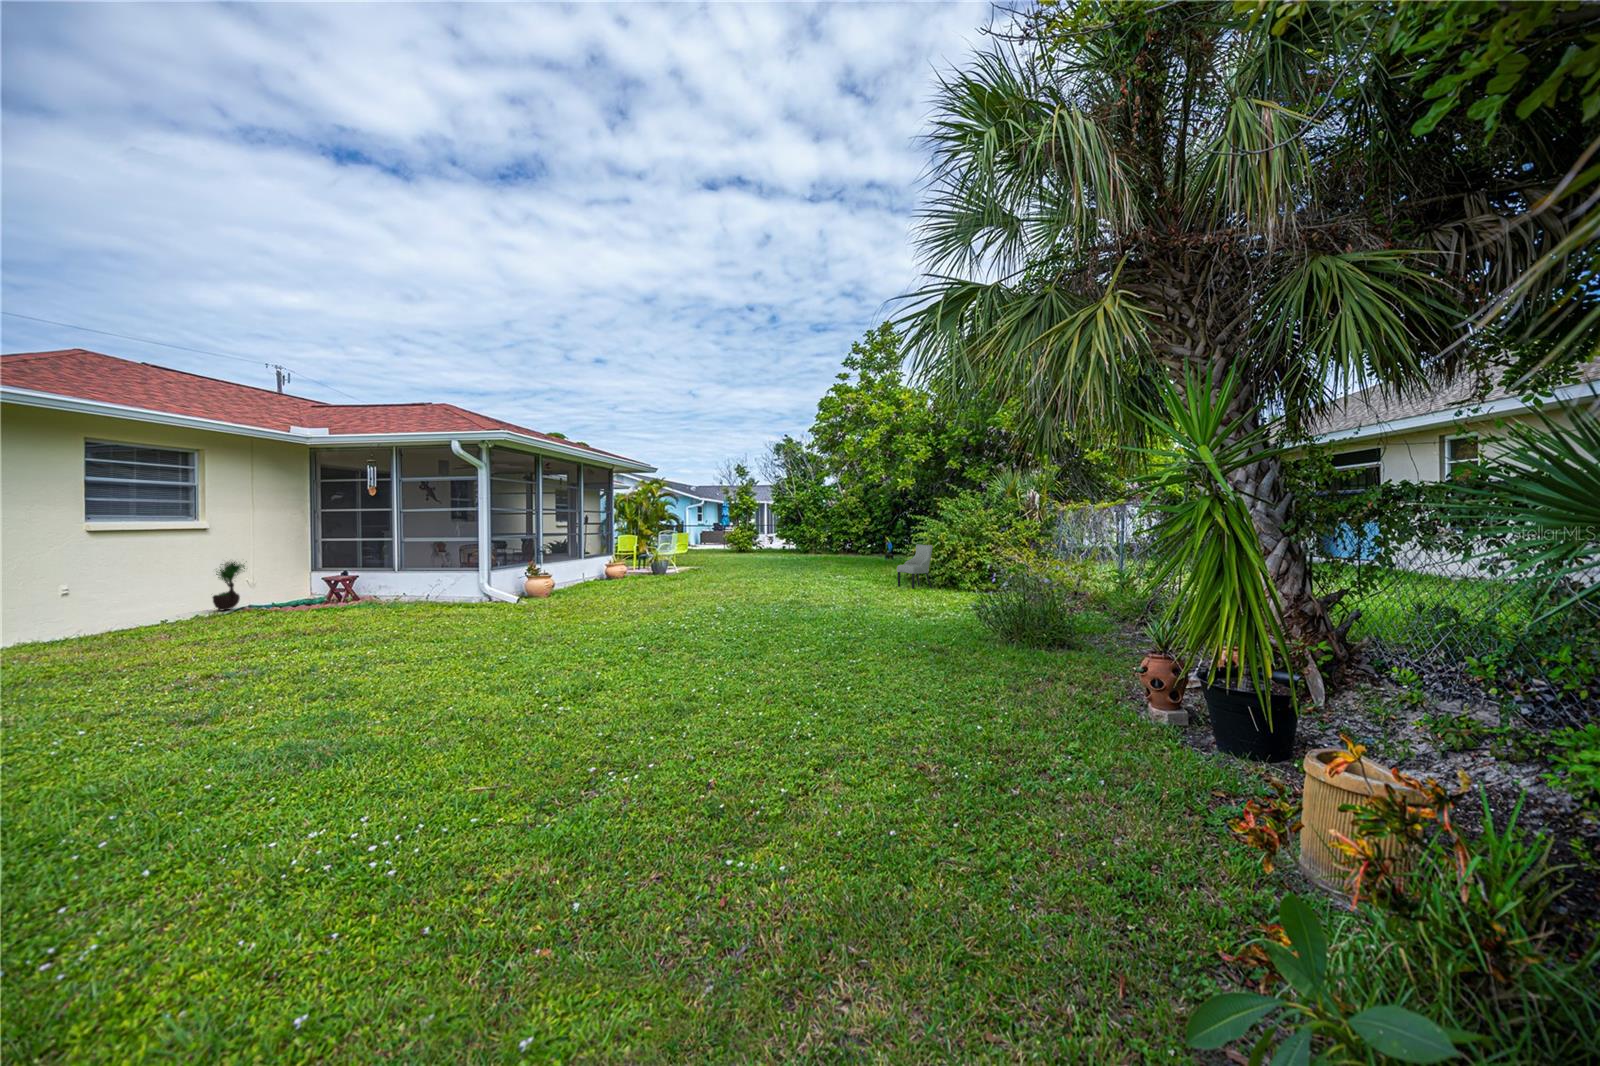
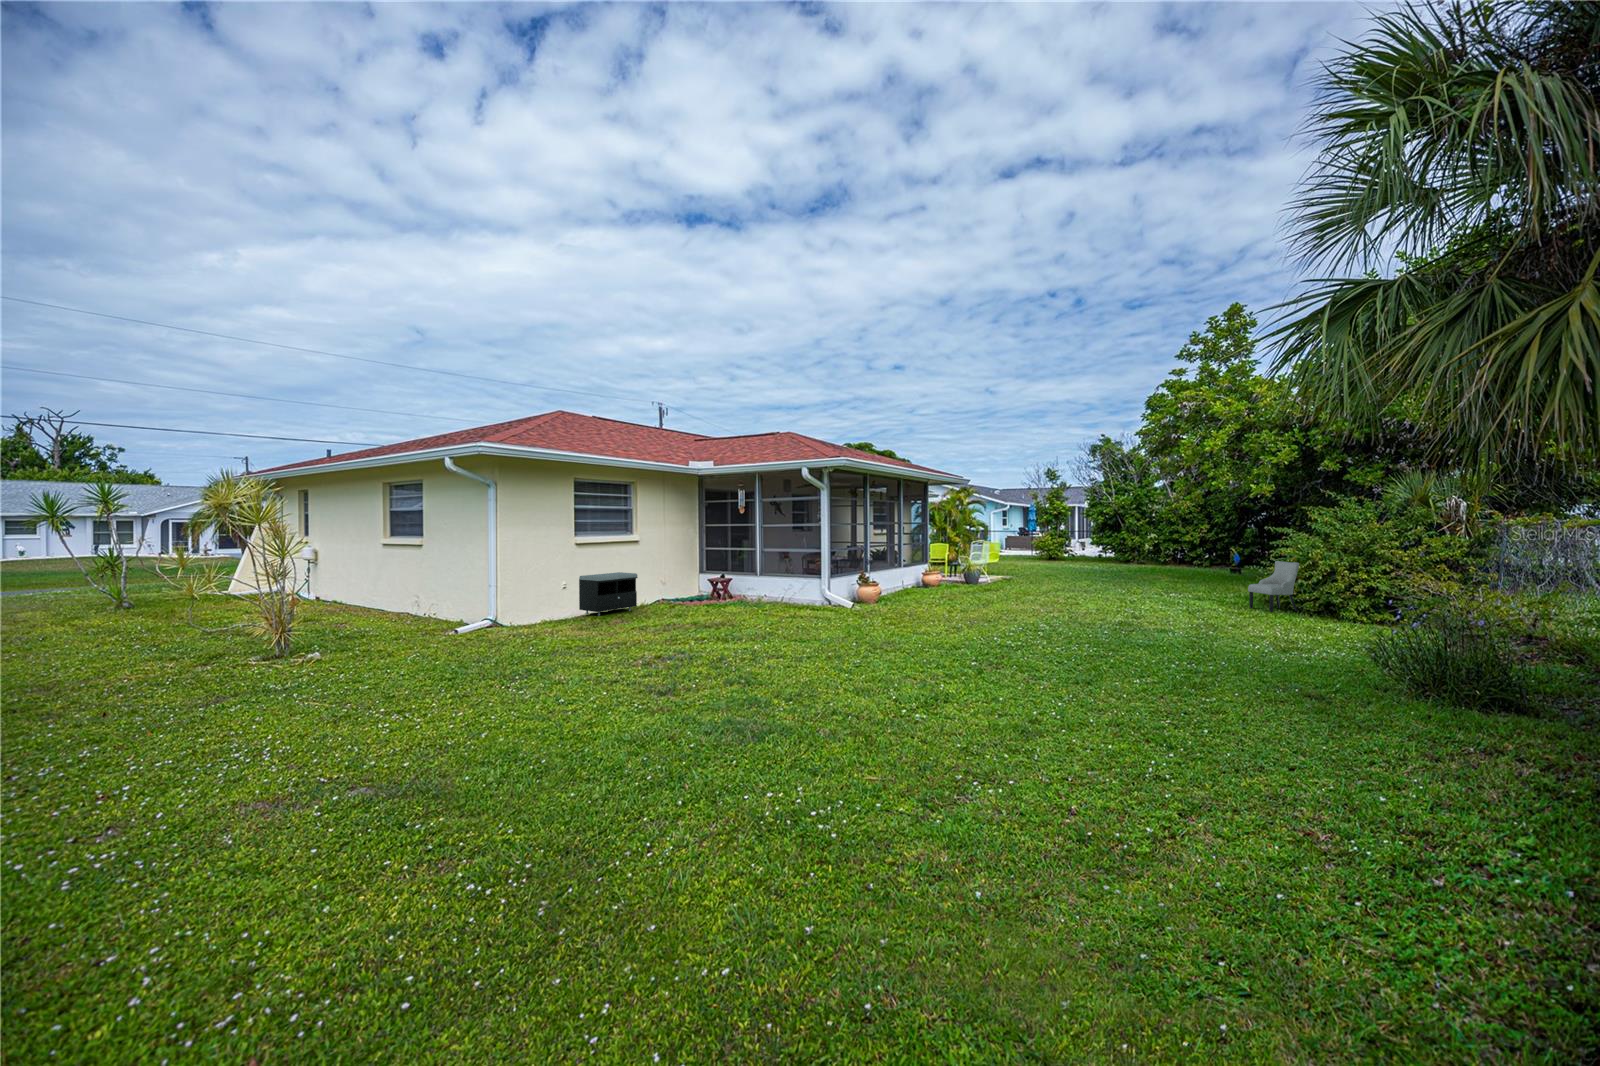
potted tree: present [212,562,245,610] -> none [658,564,680,602]
storage bench: none [39,569,164,634] -> present [579,572,638,616]

